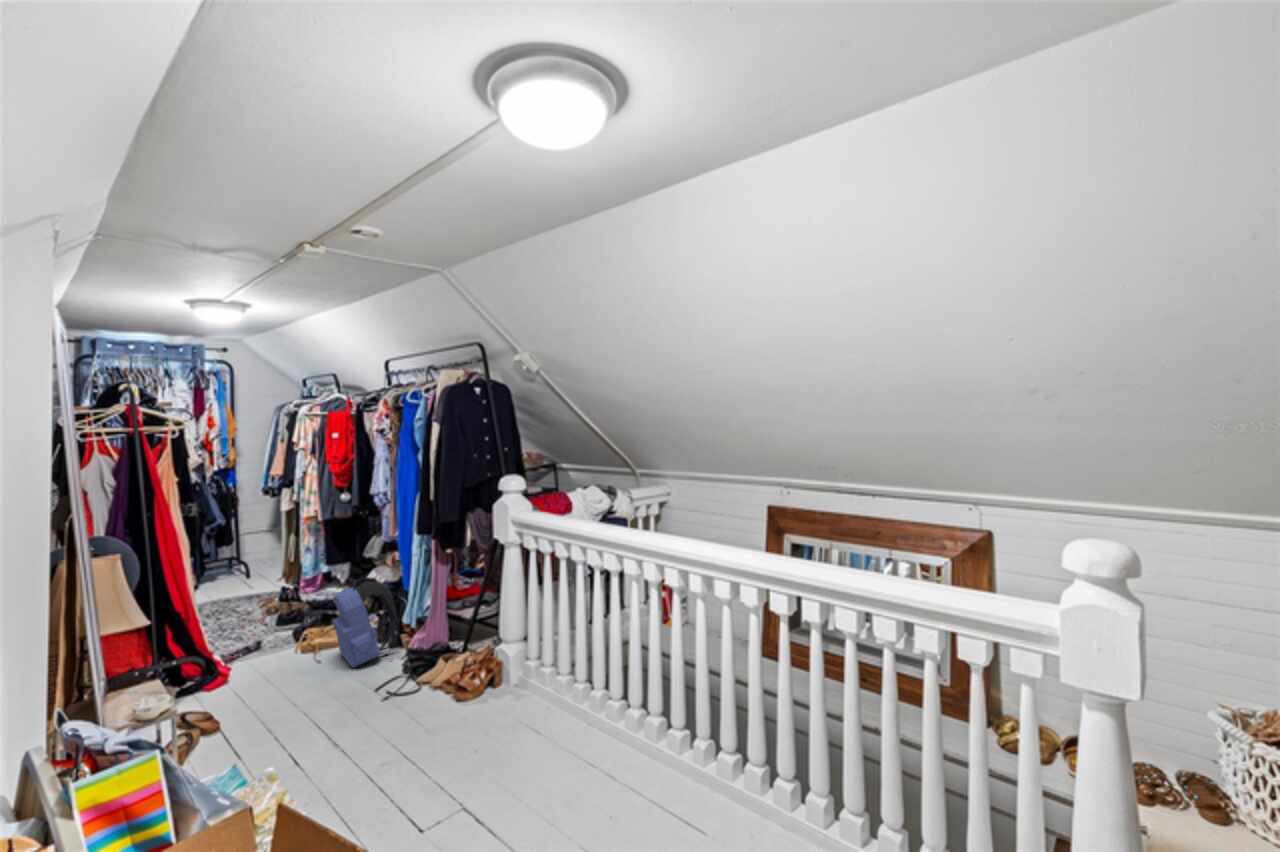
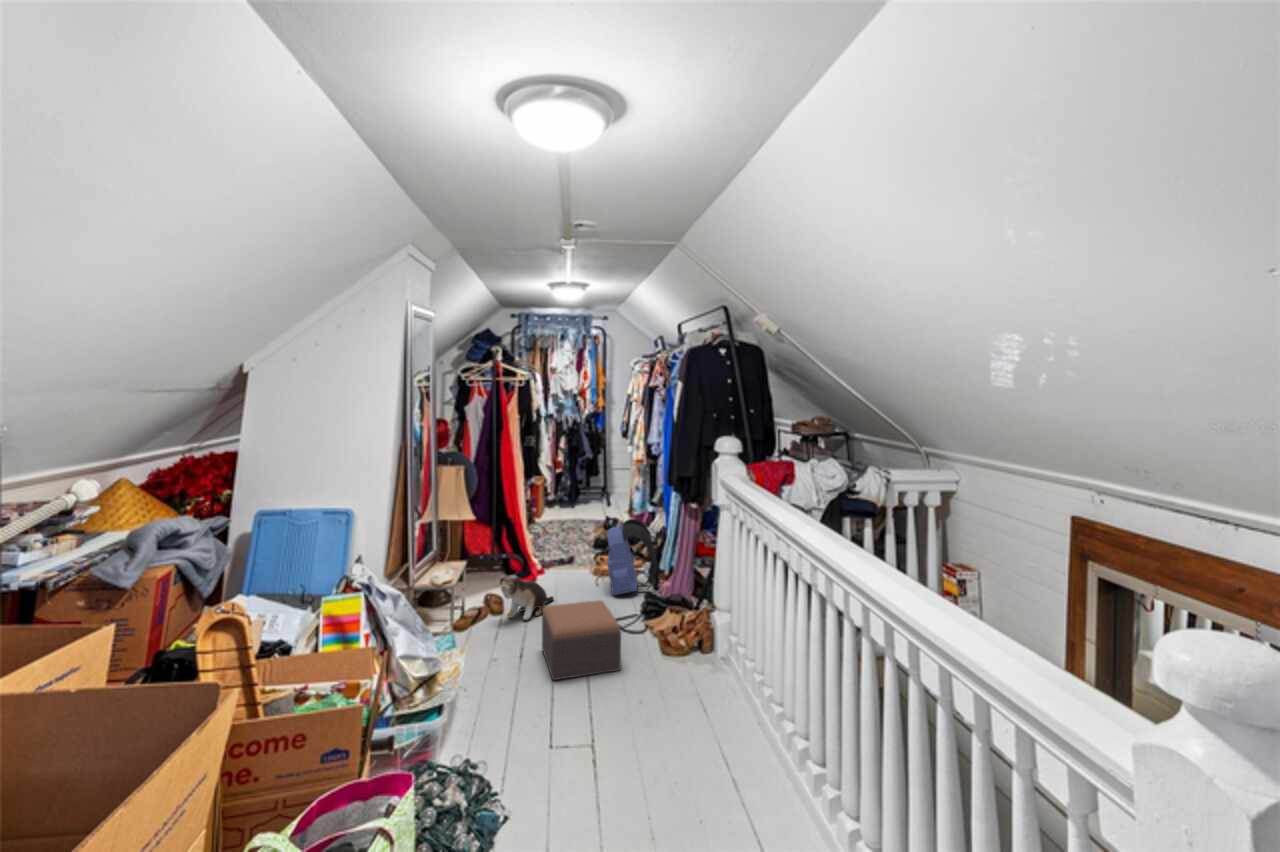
footstool: none [311,666,423,765] -> present [542,600,621,680]
plush toy: none [216,670,278,728] -> present [496,575,554,620]

